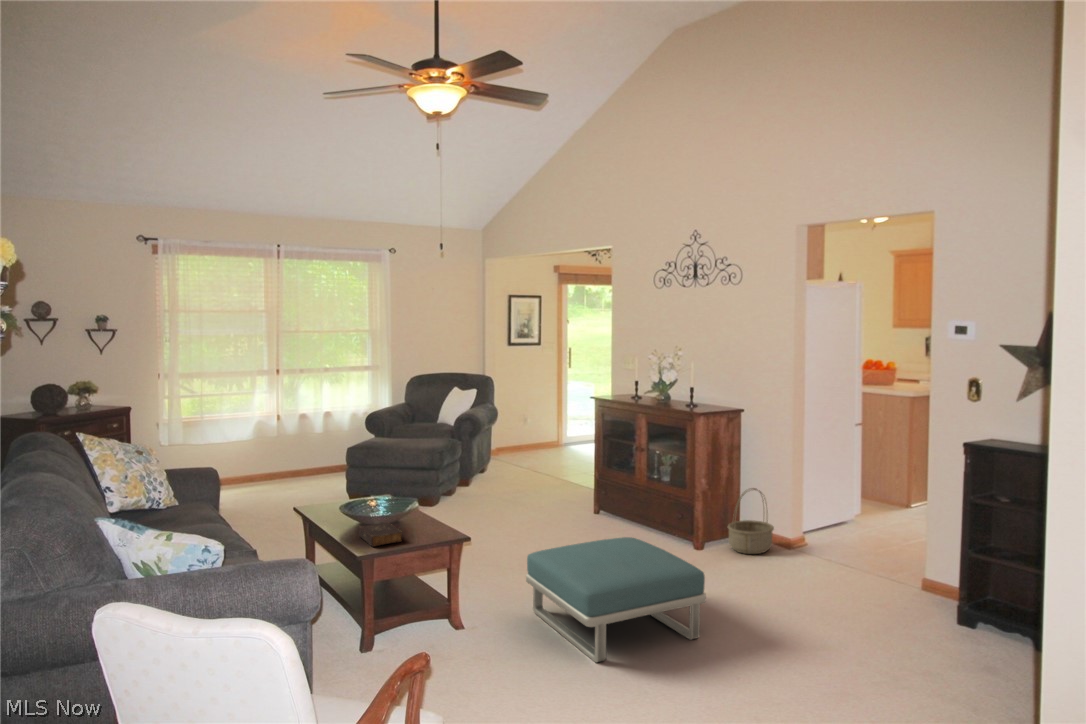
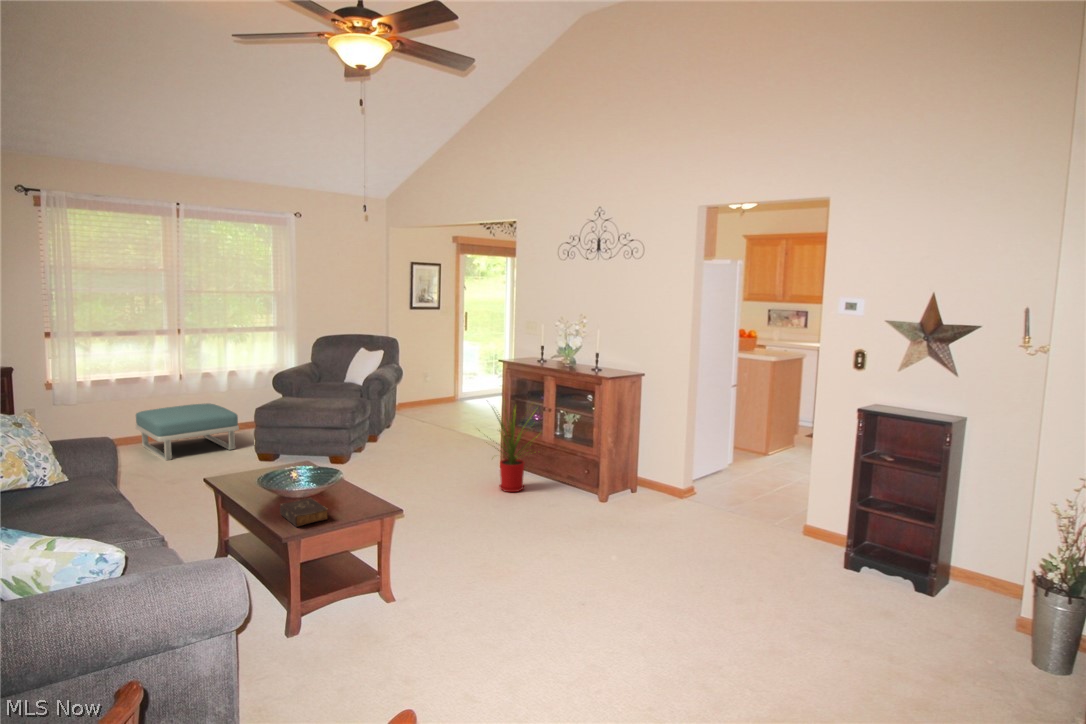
house plant: none [561,434,634,537] -> present [497,408,524,492]
basket: present [728,488,774,554] -> none [629,445,669,505]
footstool: present [526,537,706,662] -> present [136,404,239,460]

